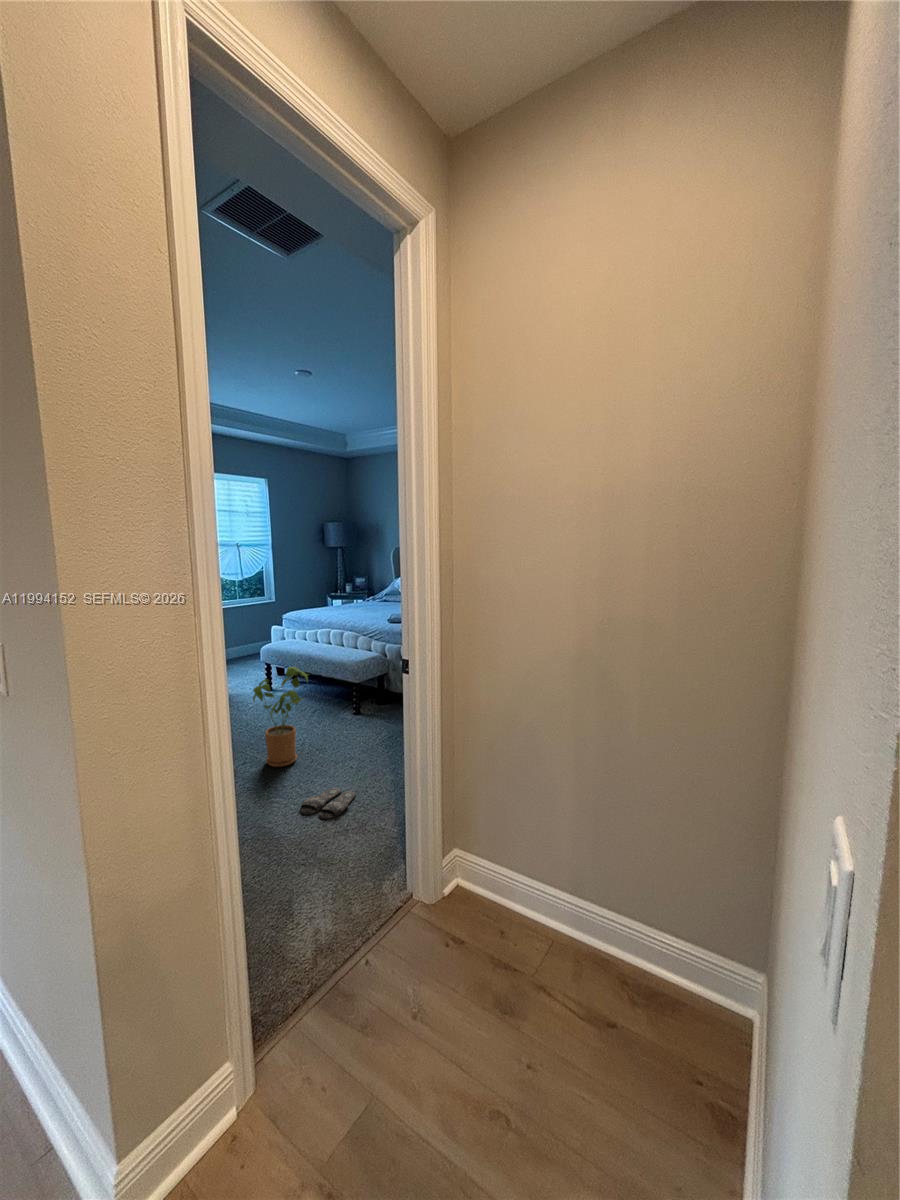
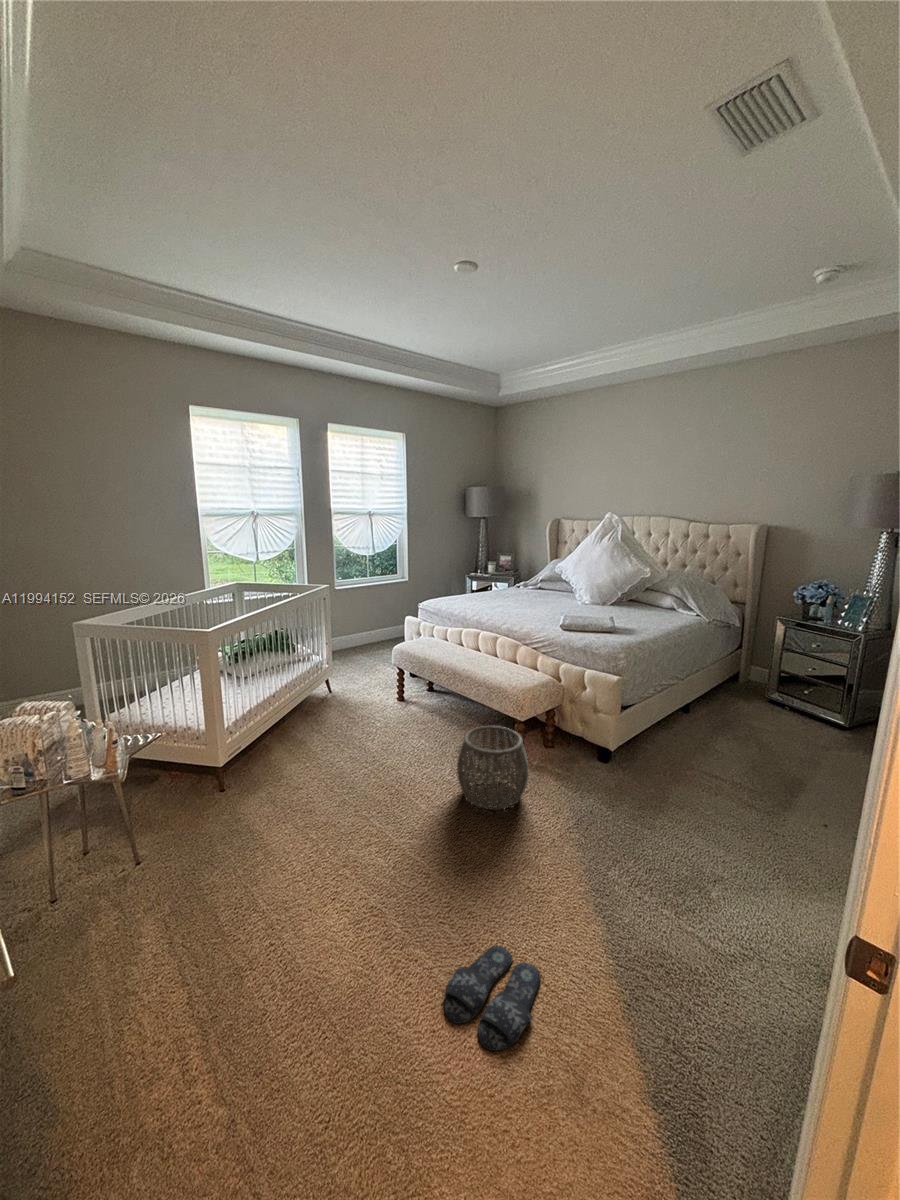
house plant: present [253,667,308,767] -> none [374,707,458,864]
woven basket: none [312,687,362,739] -> present [457,726,529,810]

